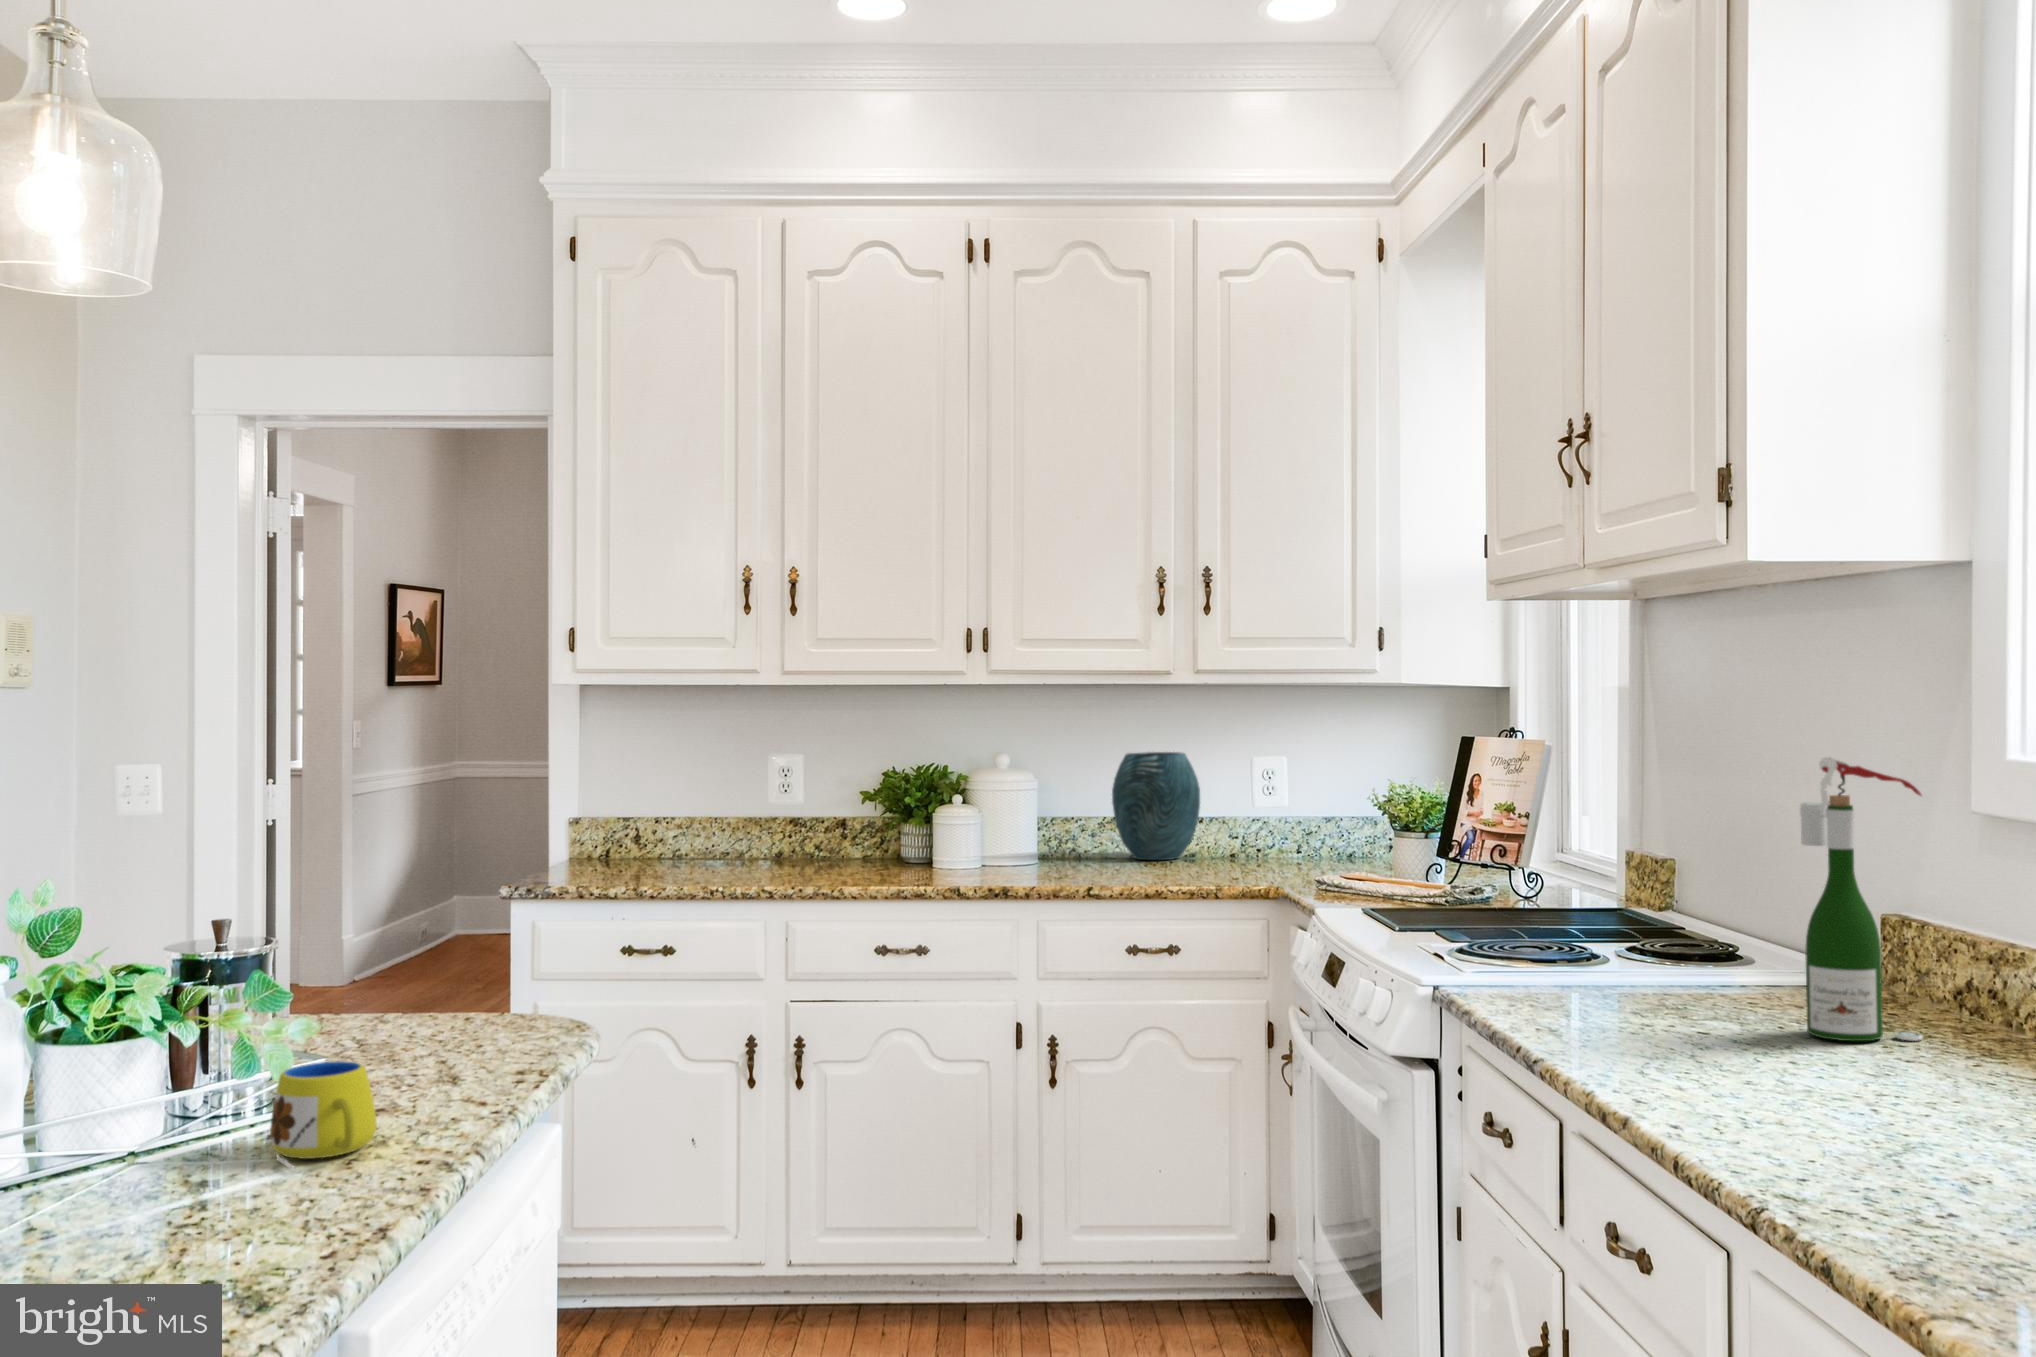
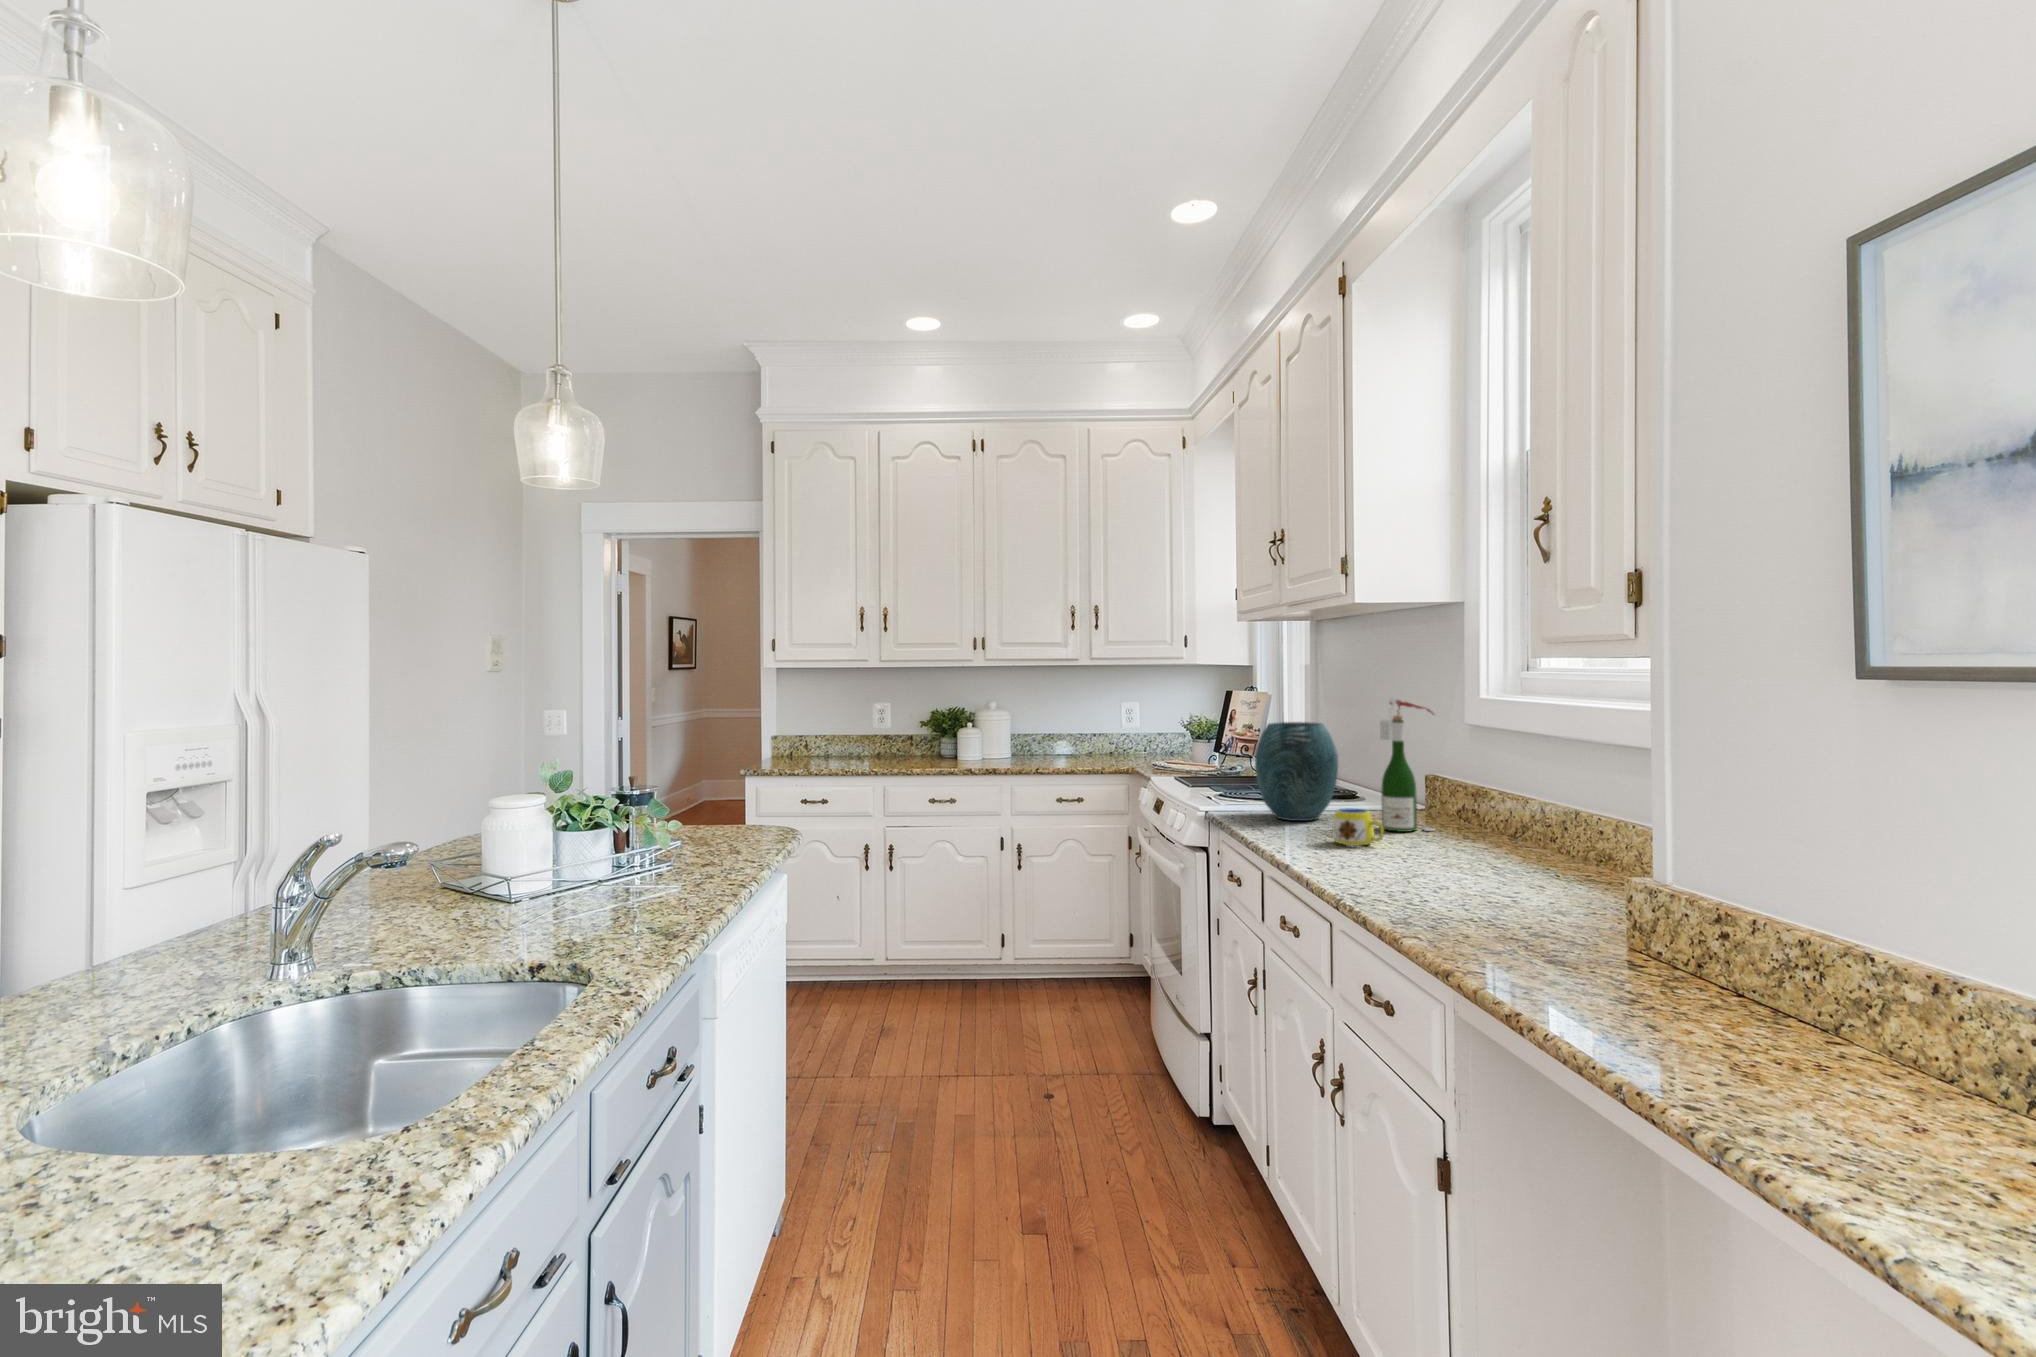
vase: present [1112,752,1200,860] -> present [1255,722,1338,821]
mug: present [270,1061,377,1170] -> present [1332,808,1384,847]

